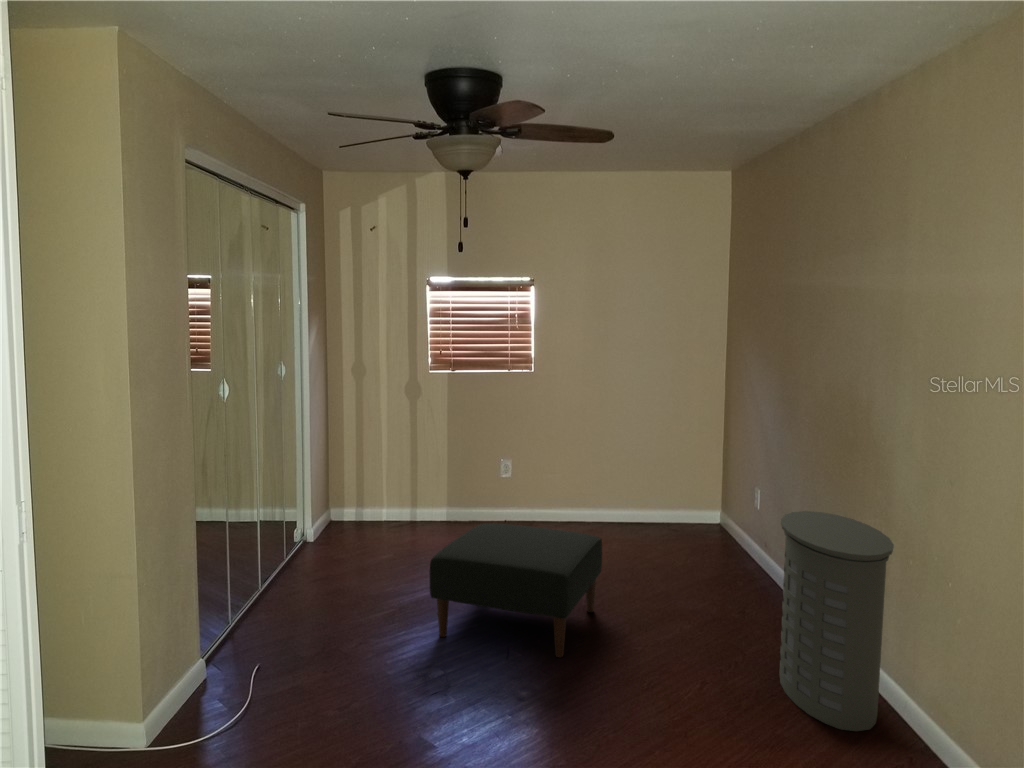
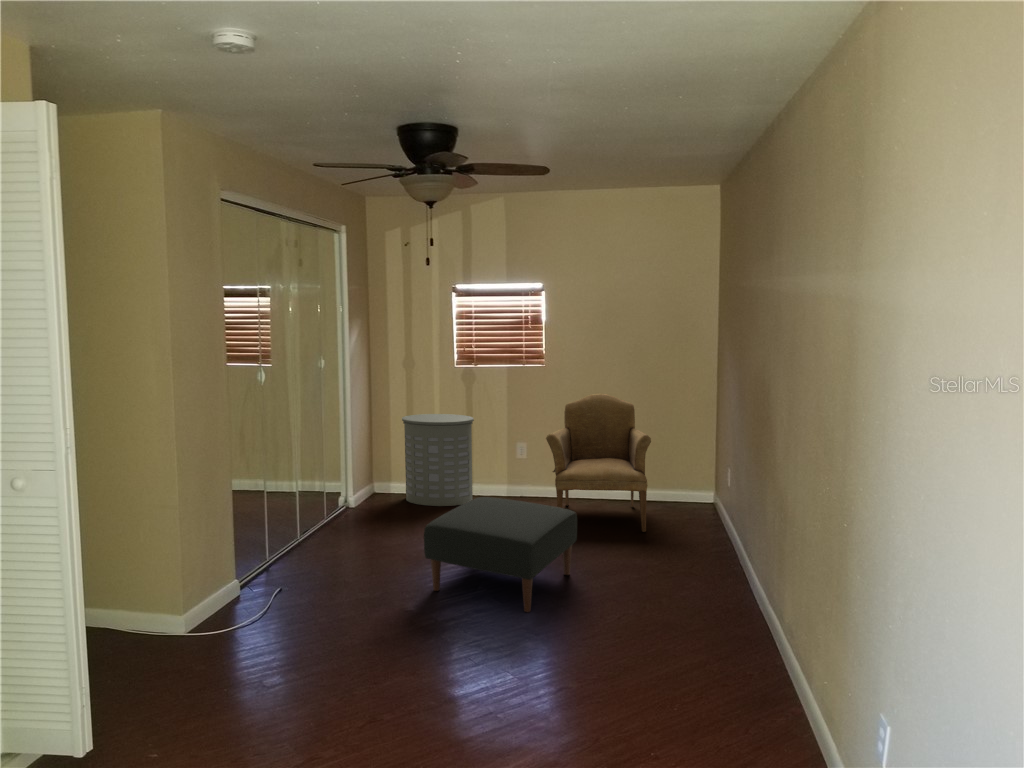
armchair: none [545,403,666,560] -> present [546,394,651,532]
laundry hamper: present [779,511,894,731] -> present [402,414,474,506]

